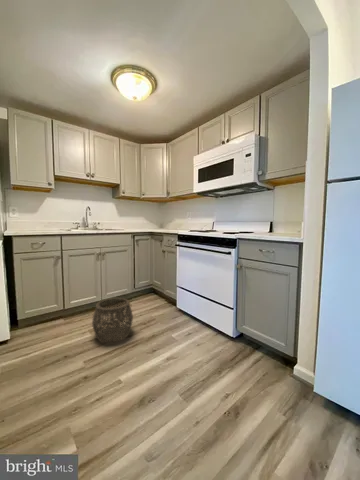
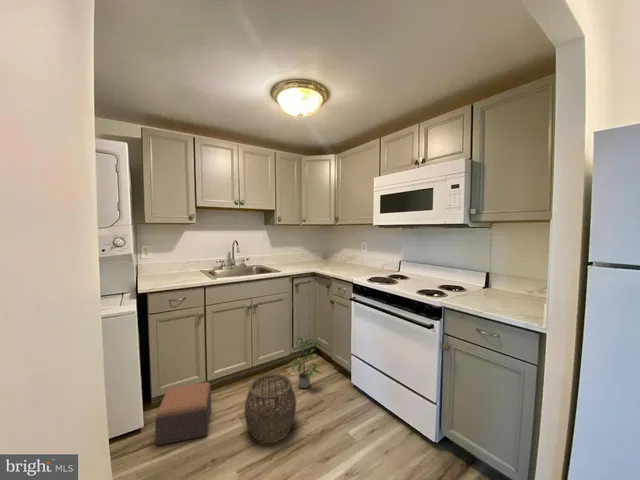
potted plant: none [131,274,154,313] -> present [291,337,320,388]
footstool: none [20,306,67,349] -> present [155,382,211,445]

